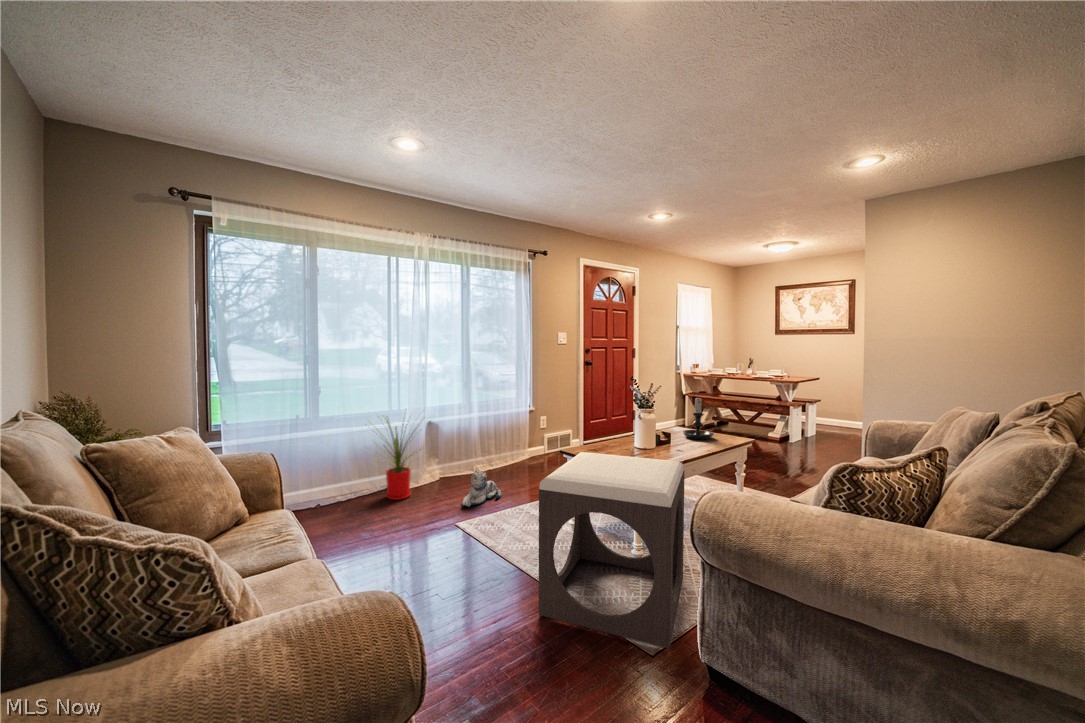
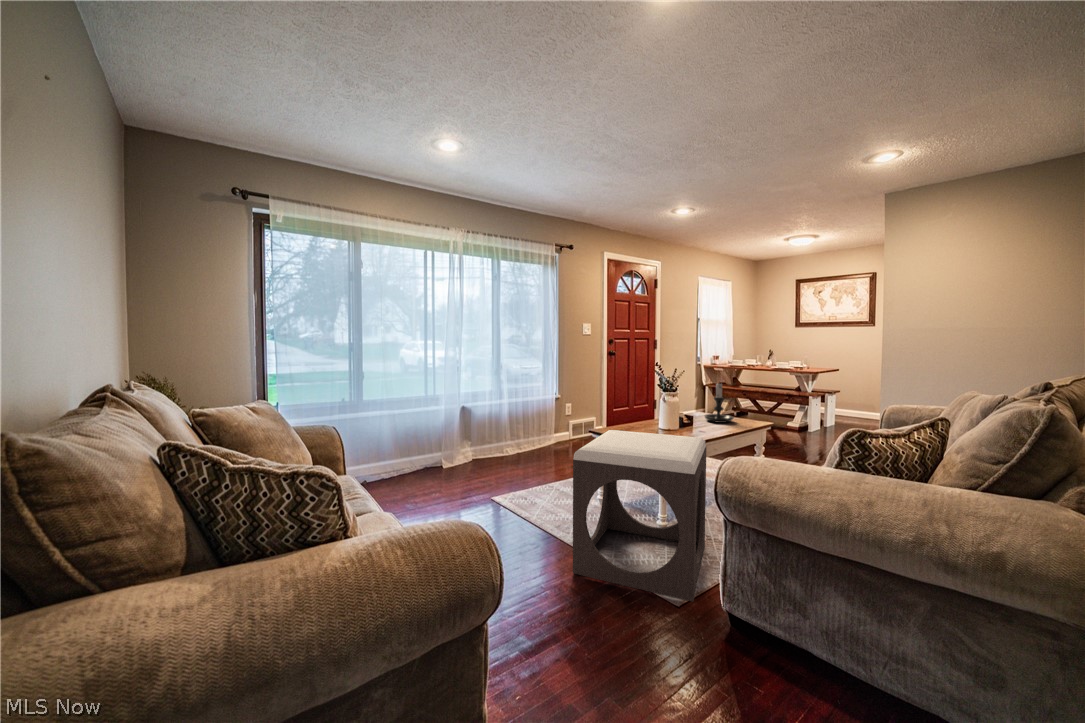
house plant: present [376,418,413,500] -> none [404,393,467,478]
plush toy: present [462,470,502,507] -> none [495,451,531,485]

